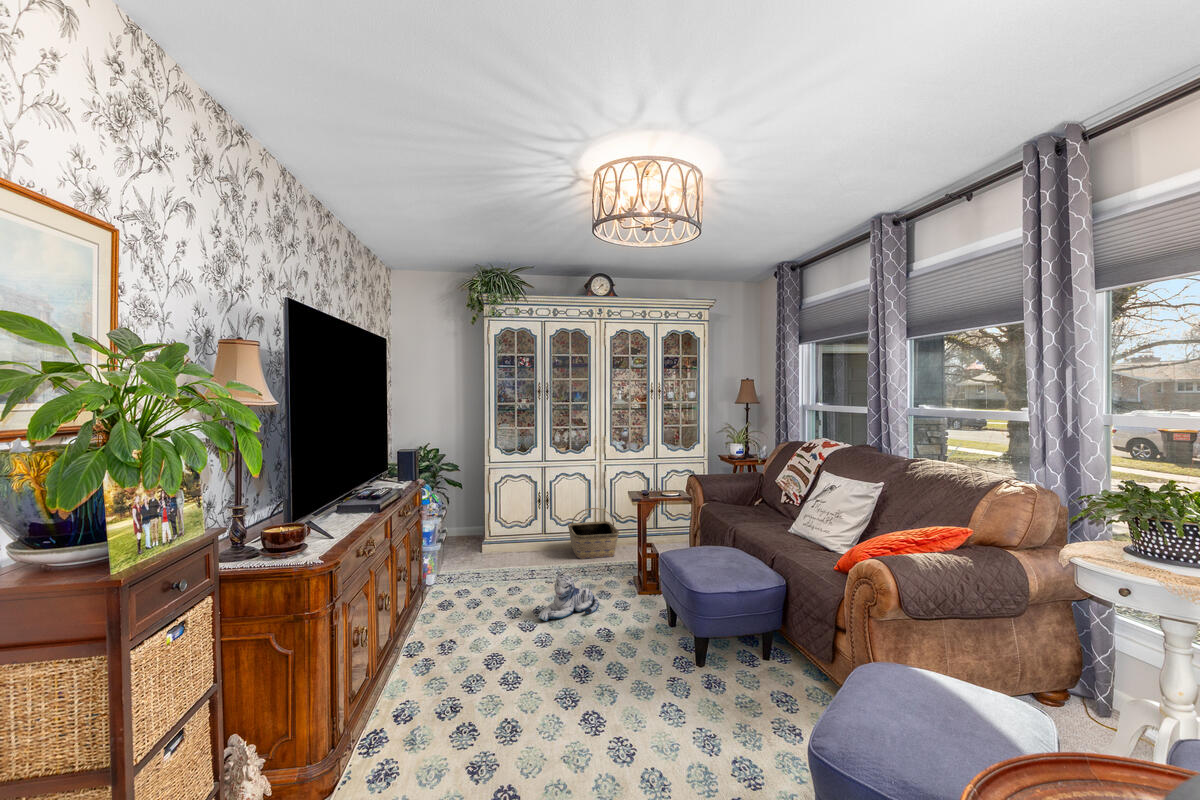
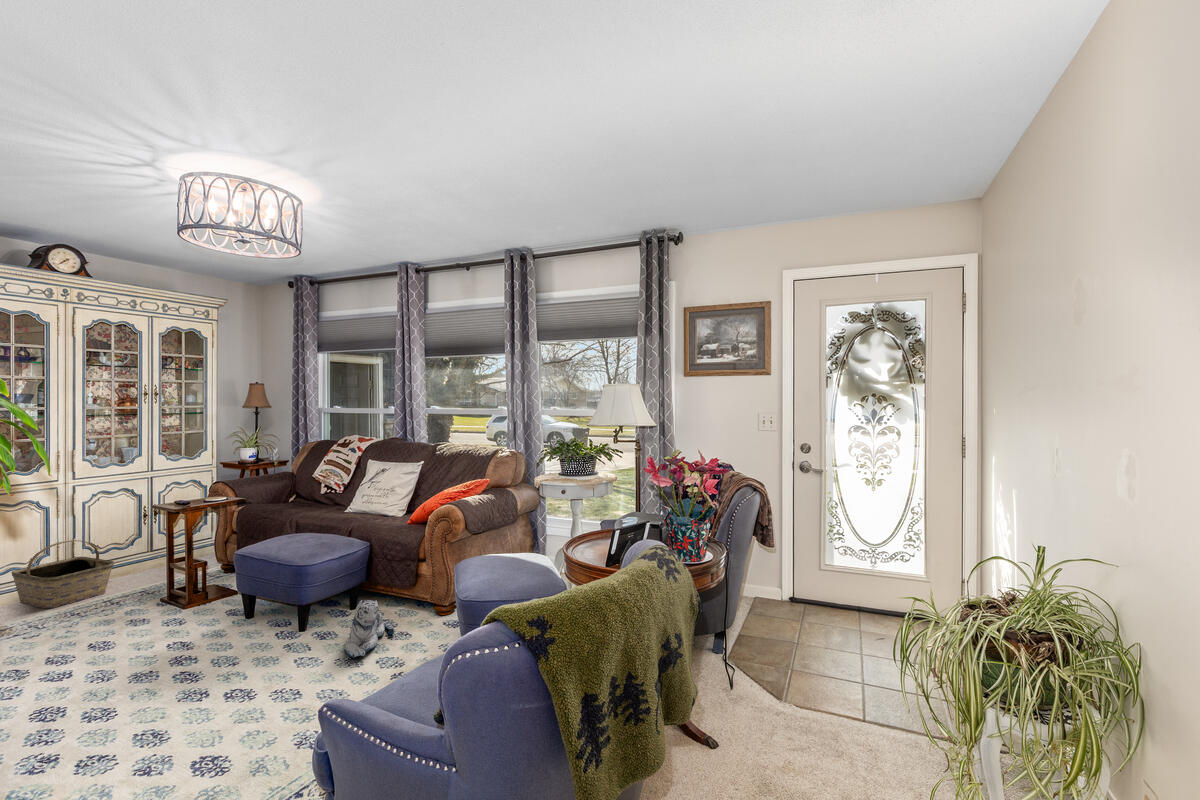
plush toy: present [538,574,599,621] -> present [345,600,394,658]

